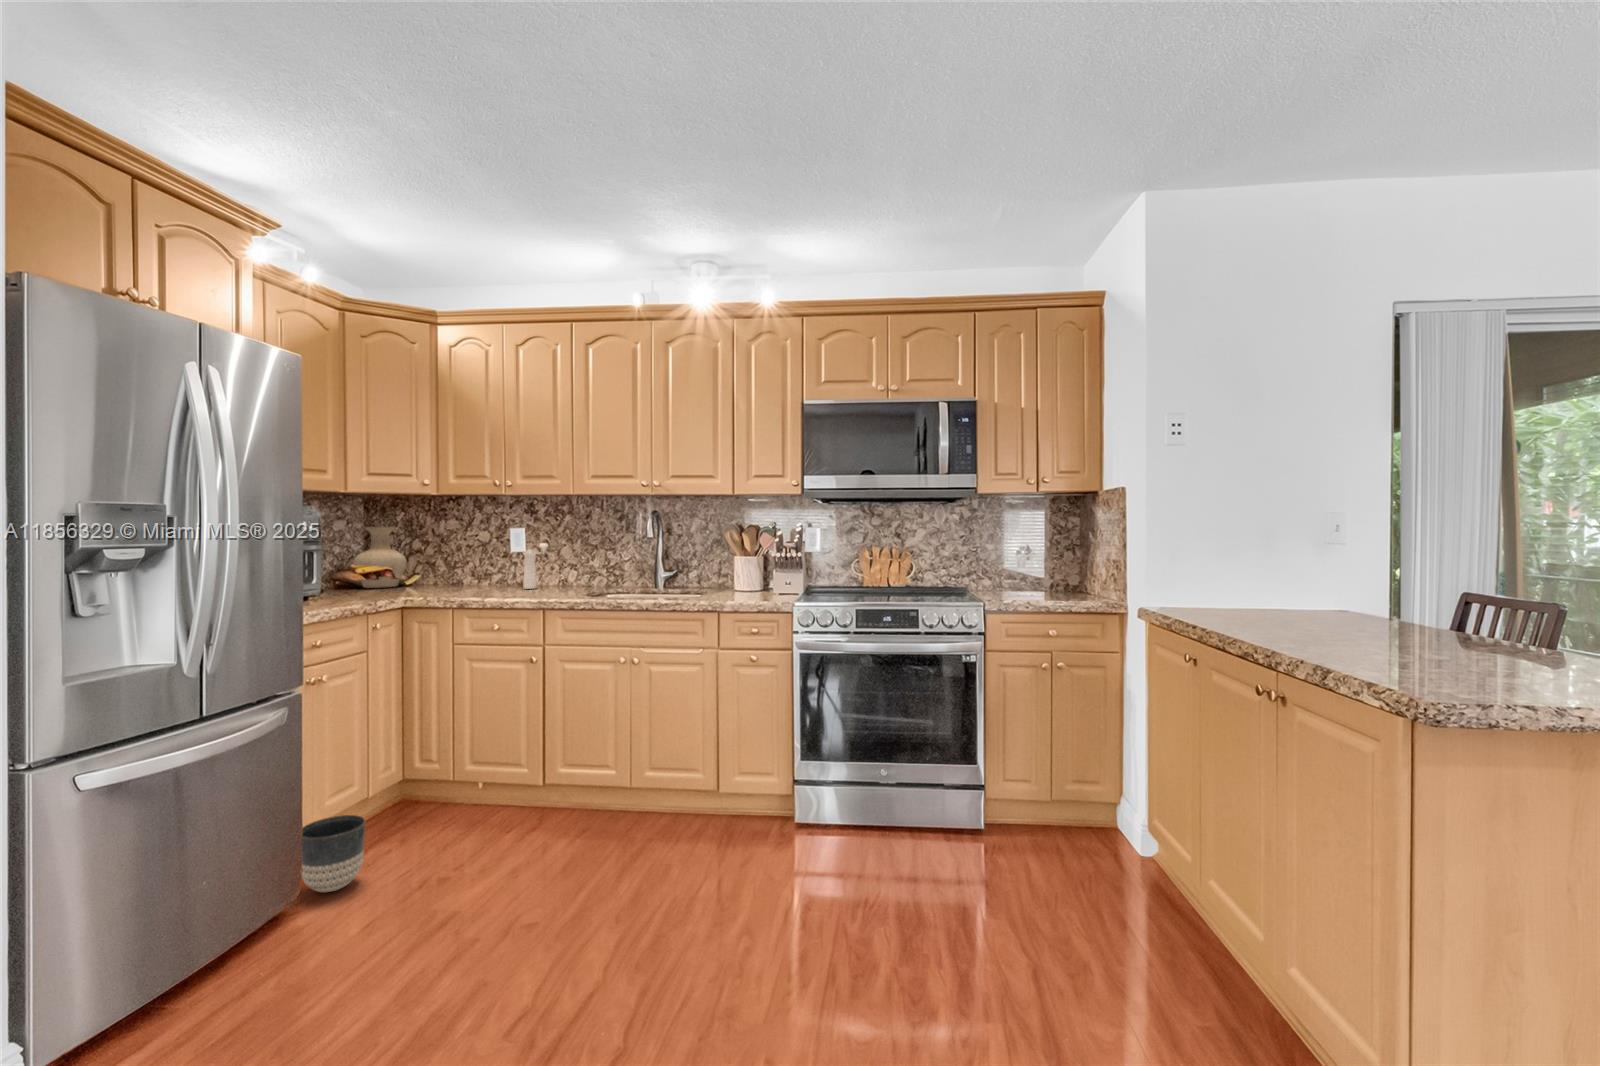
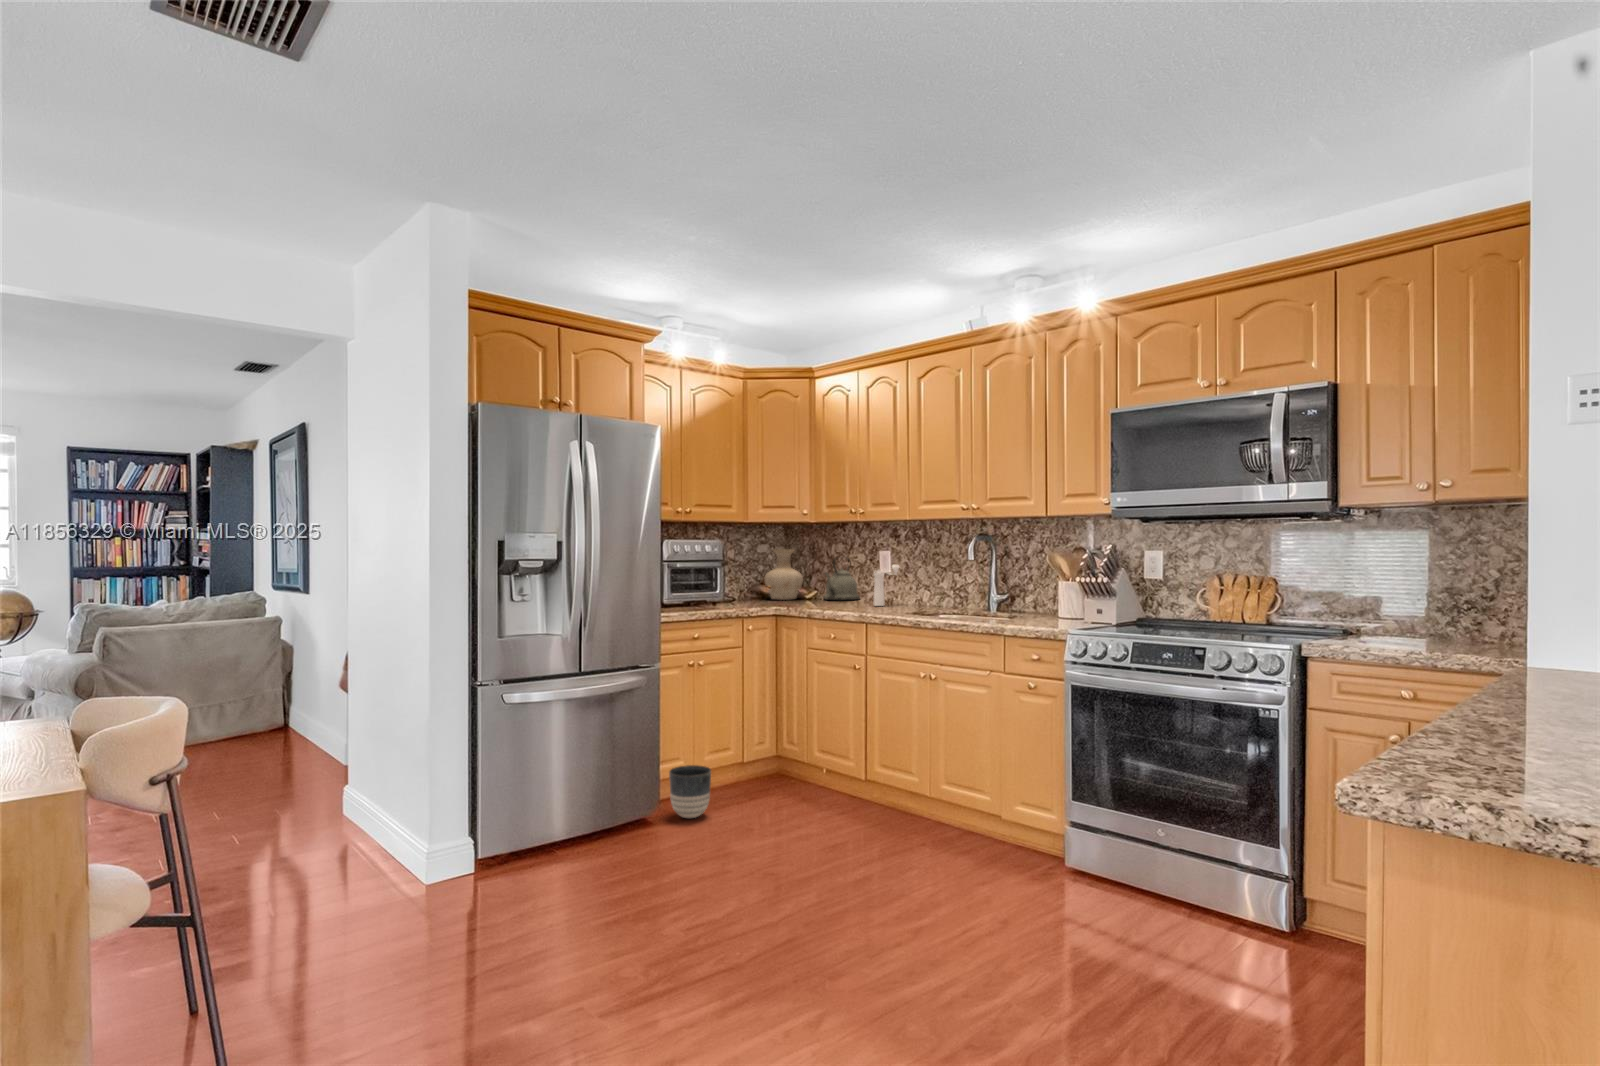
kettle: none [437,536,483,585] -> present [823,558,860,600]

